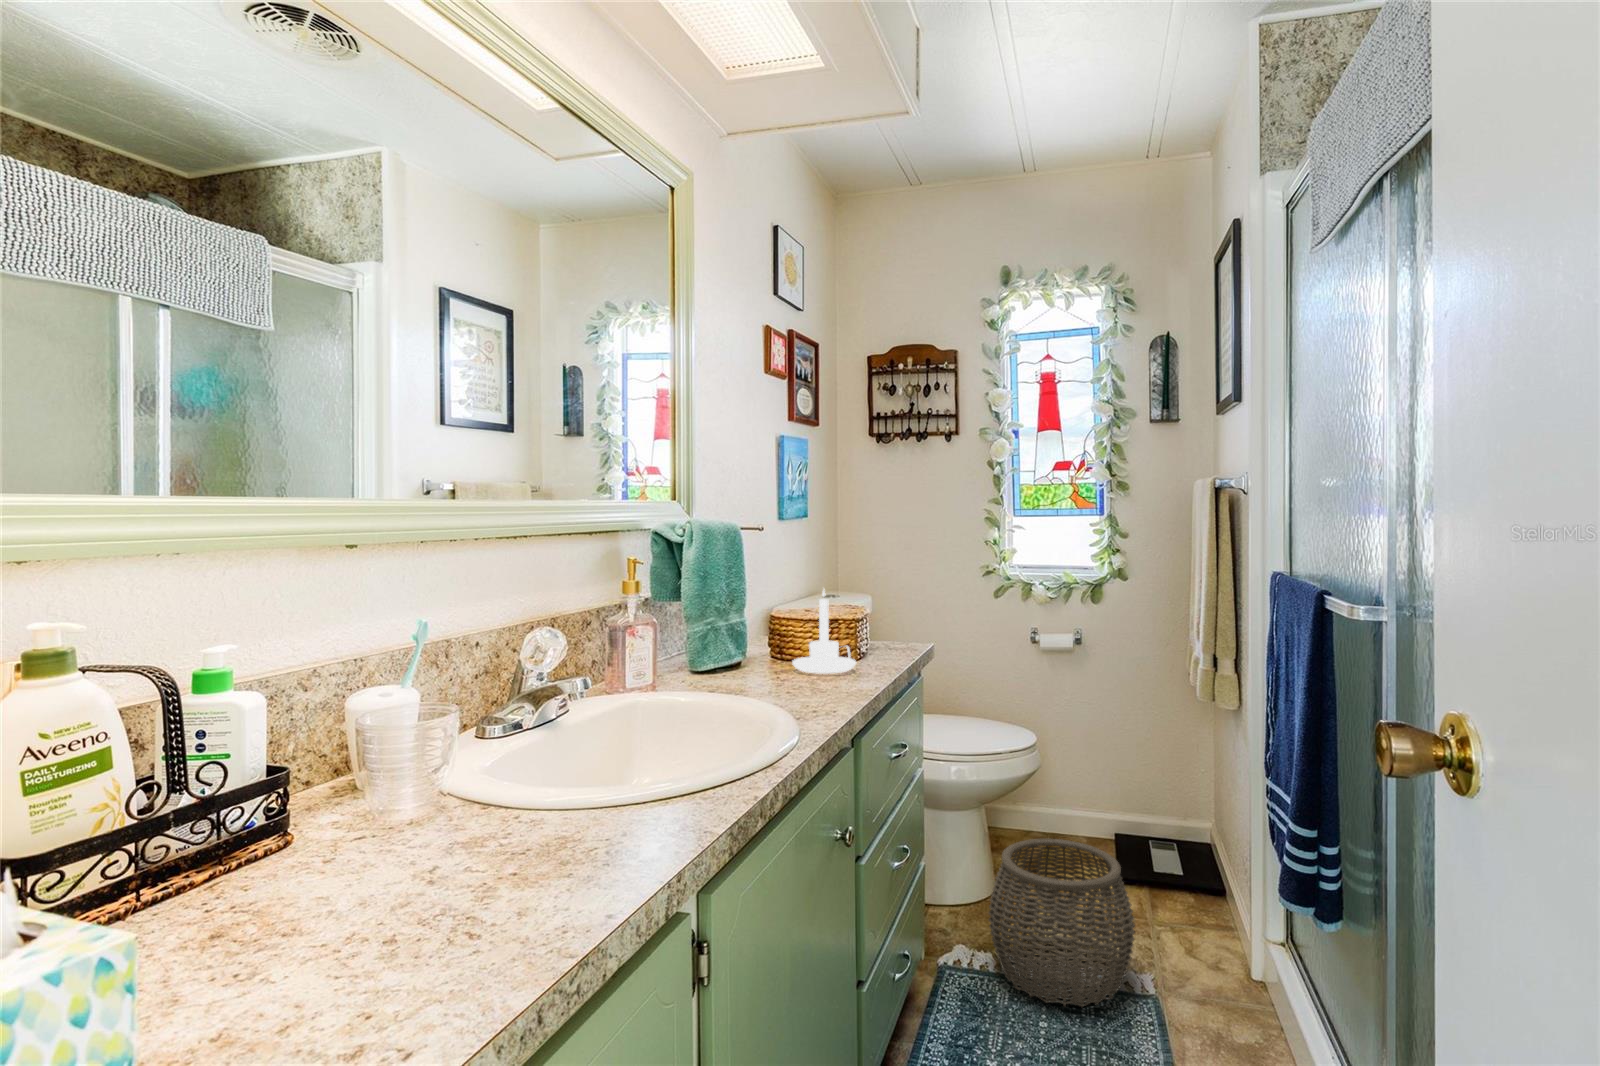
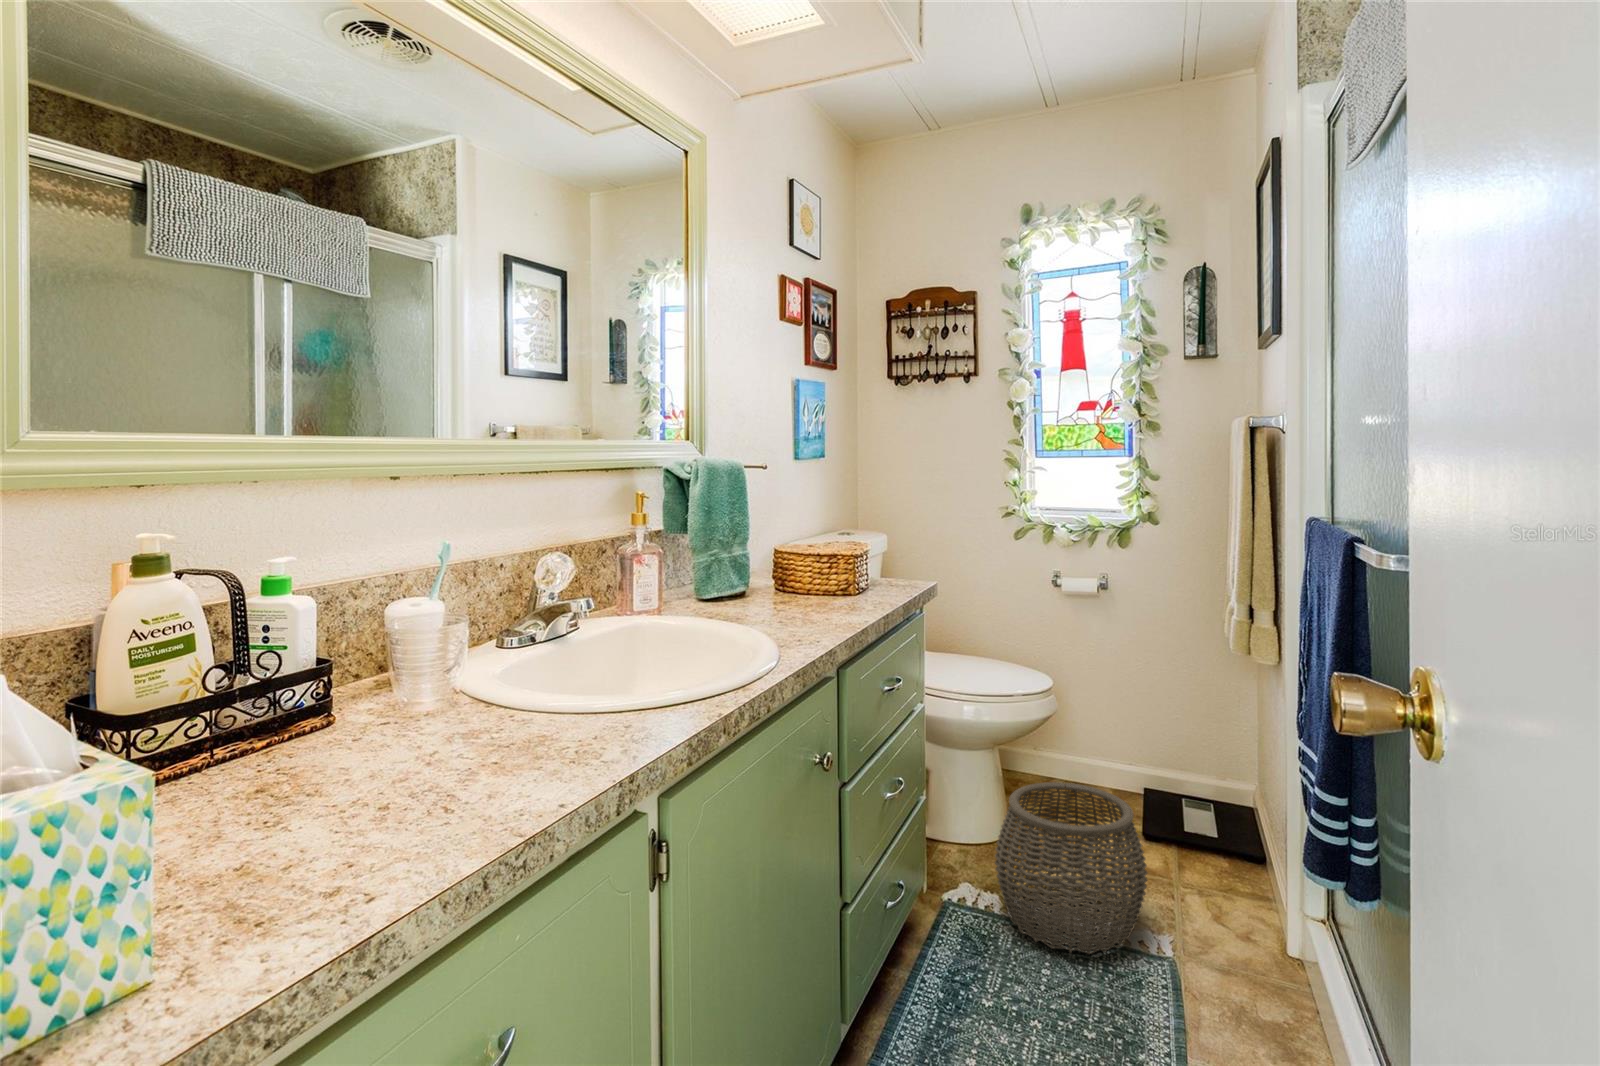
candle holder: present [792,589,856,674] -> none [784,517,851,606]

